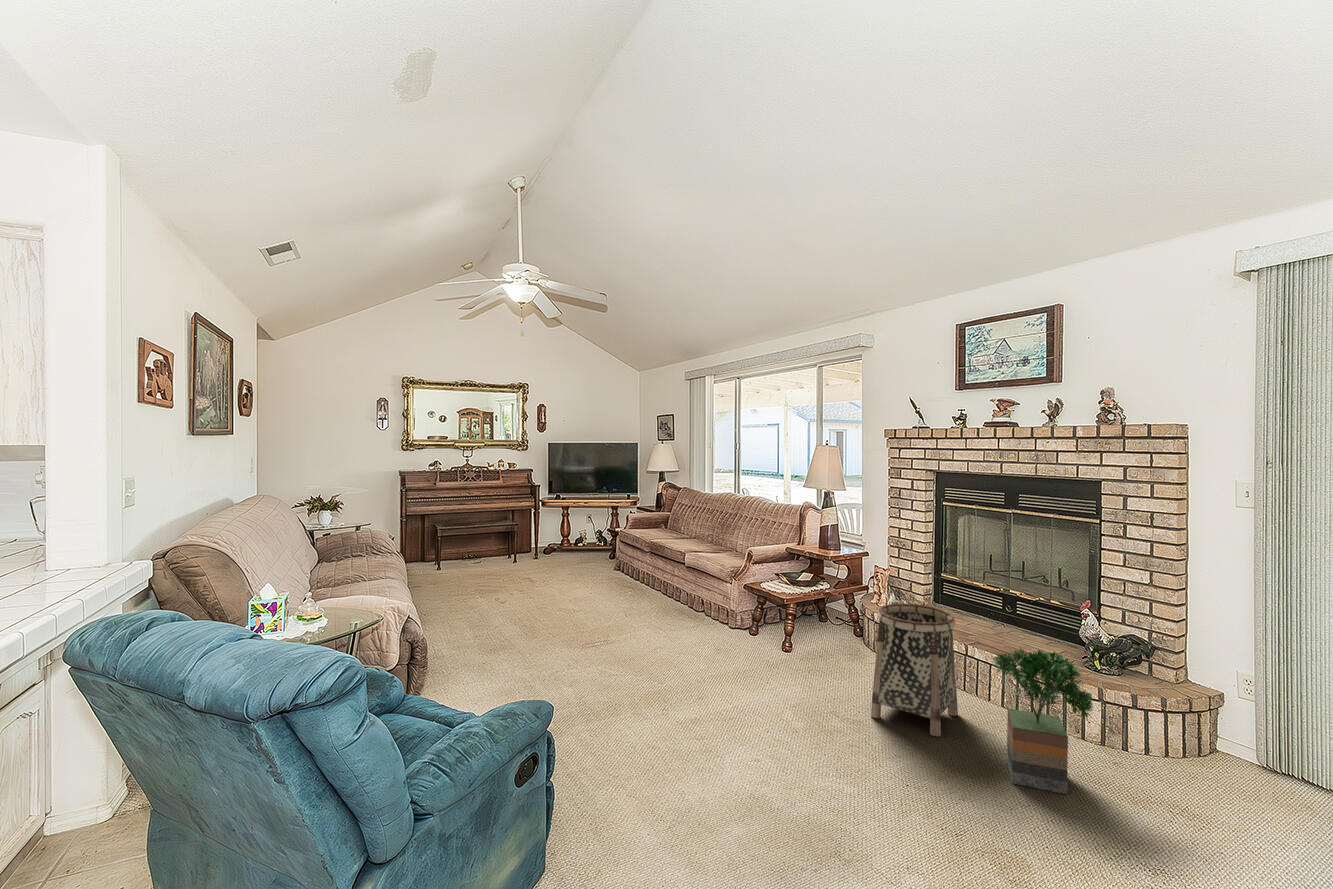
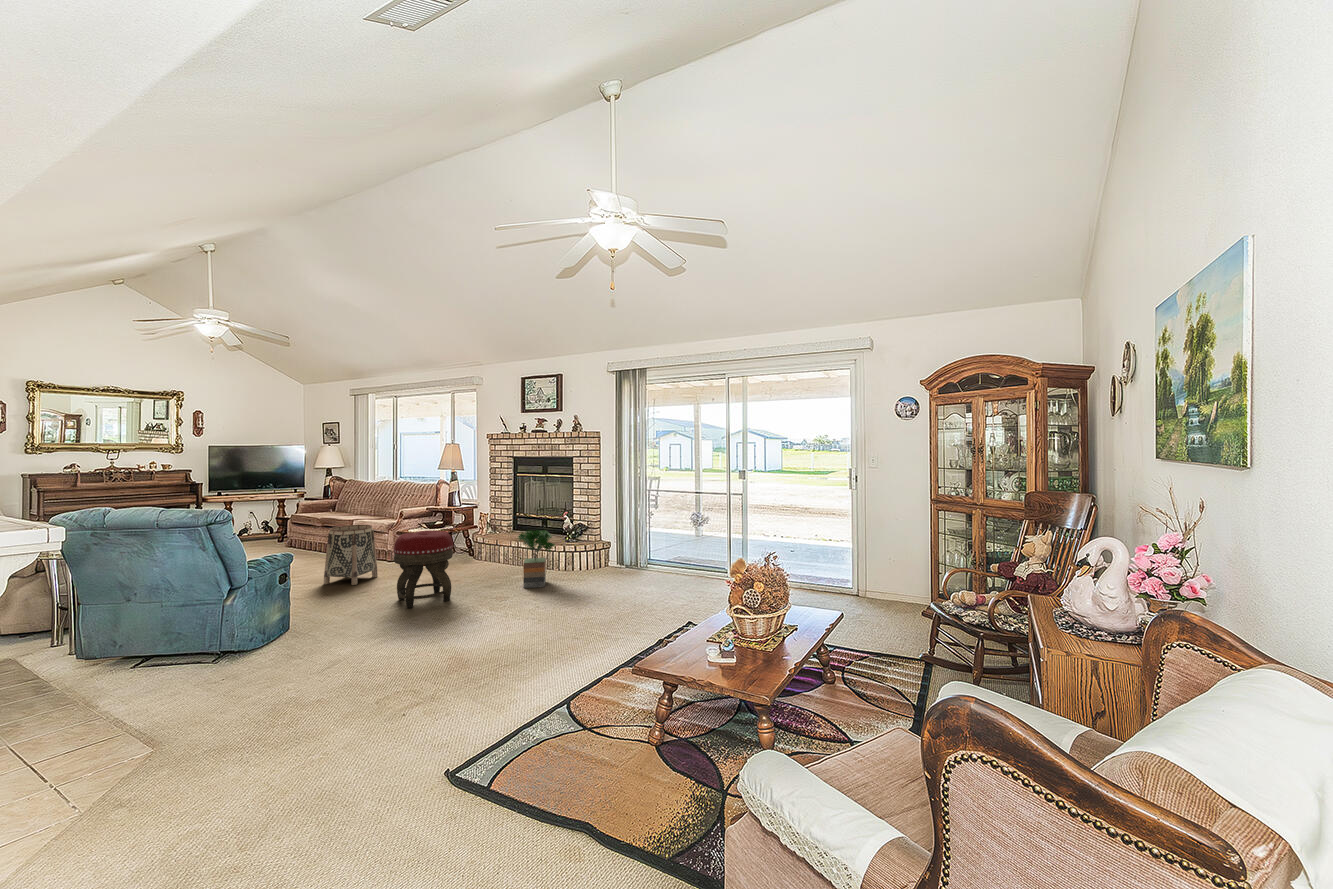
basket: present [871,603,958,736] -> present [324,525,378,585]
footstool: none [751,621,861,787] -> present [393,530,453,608]

